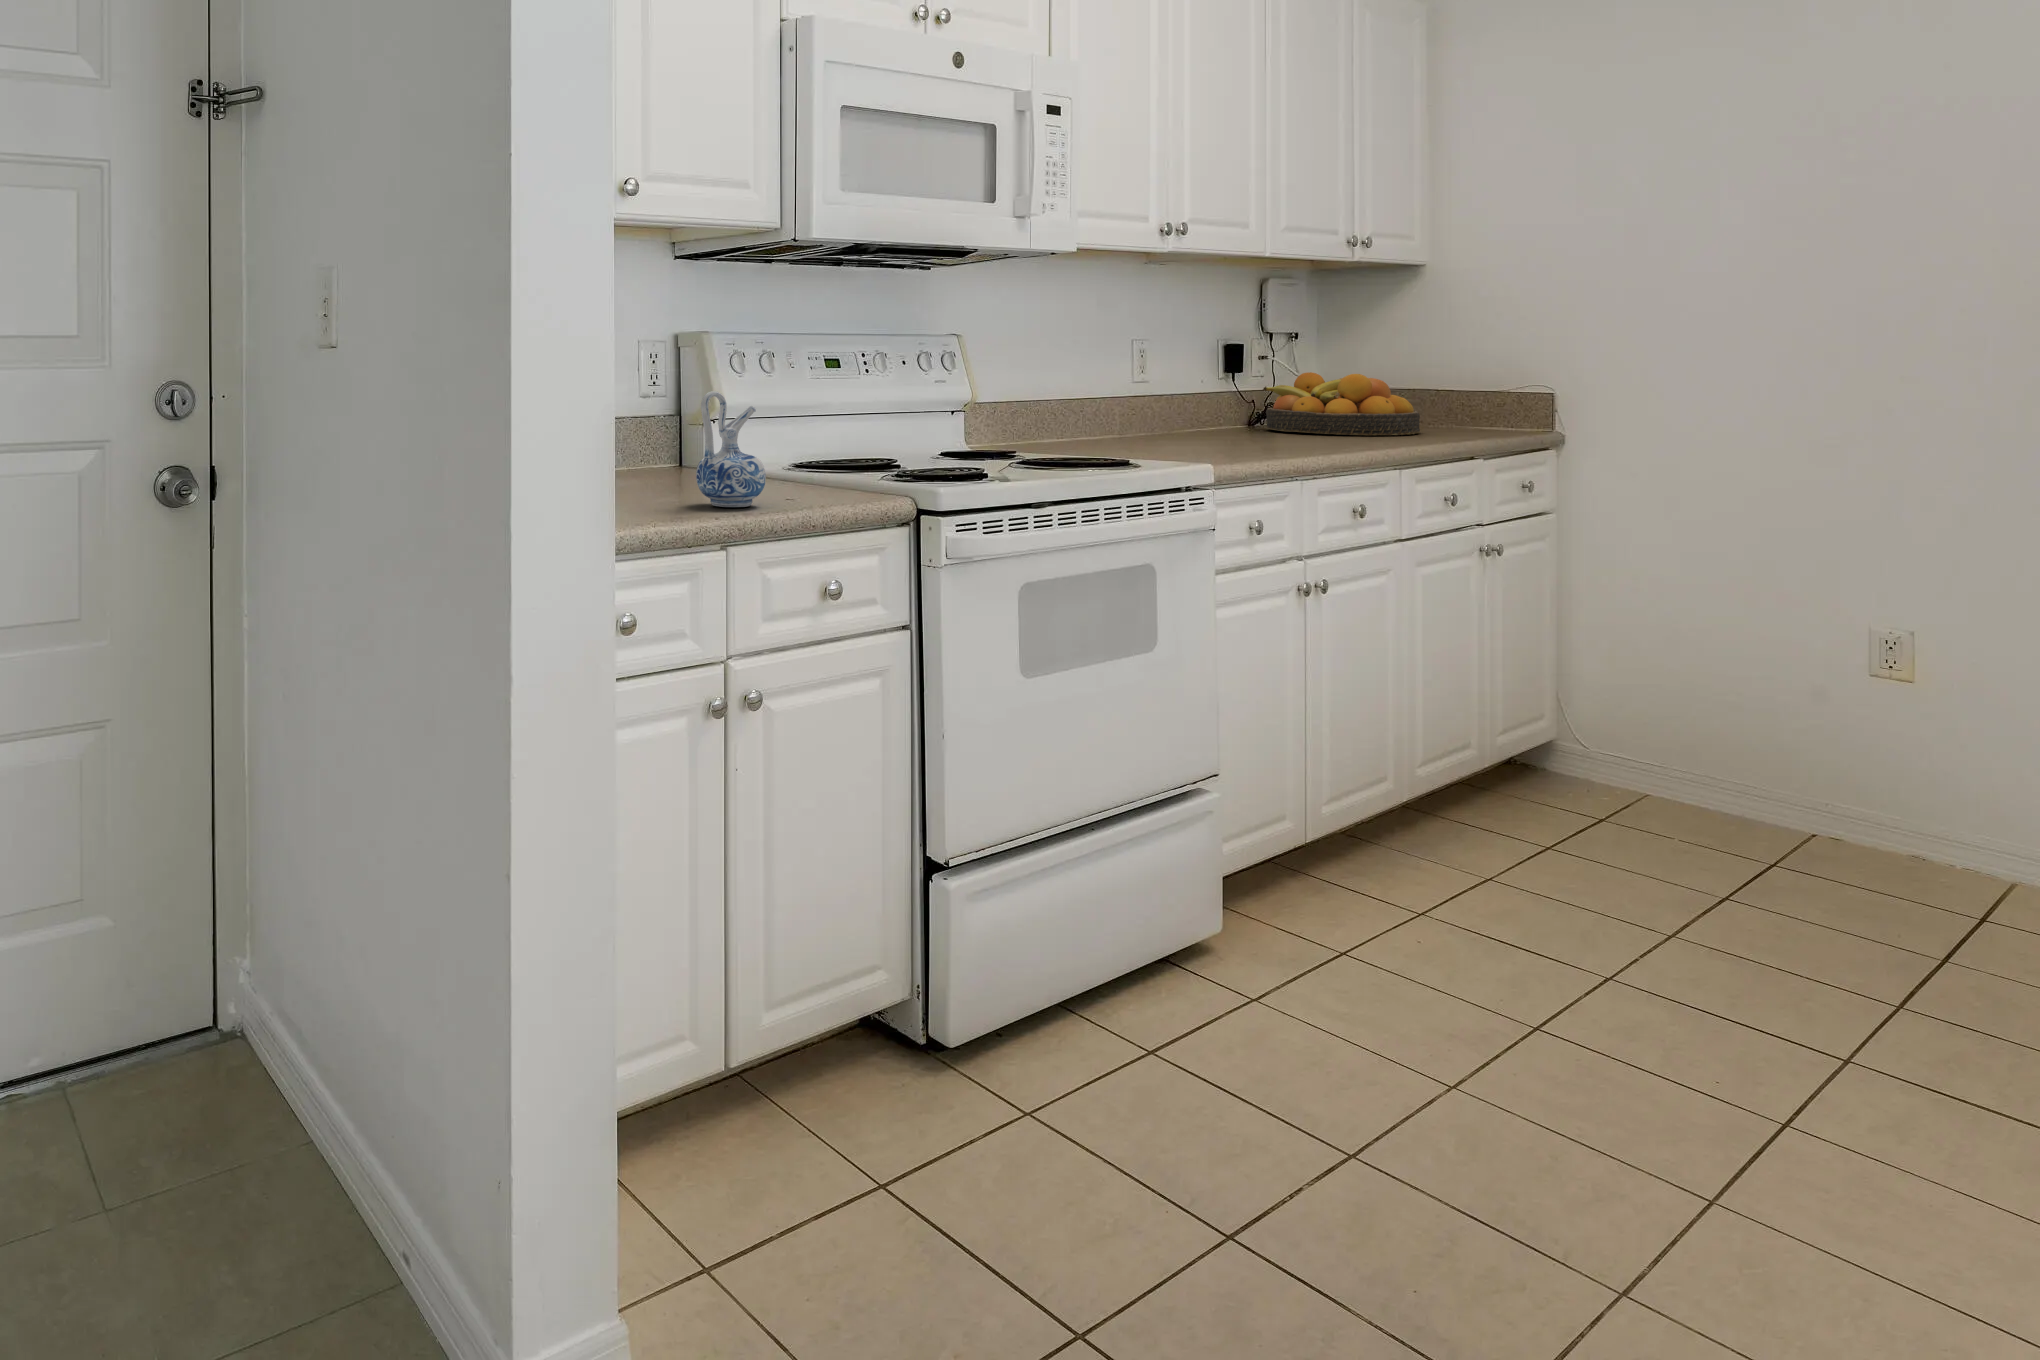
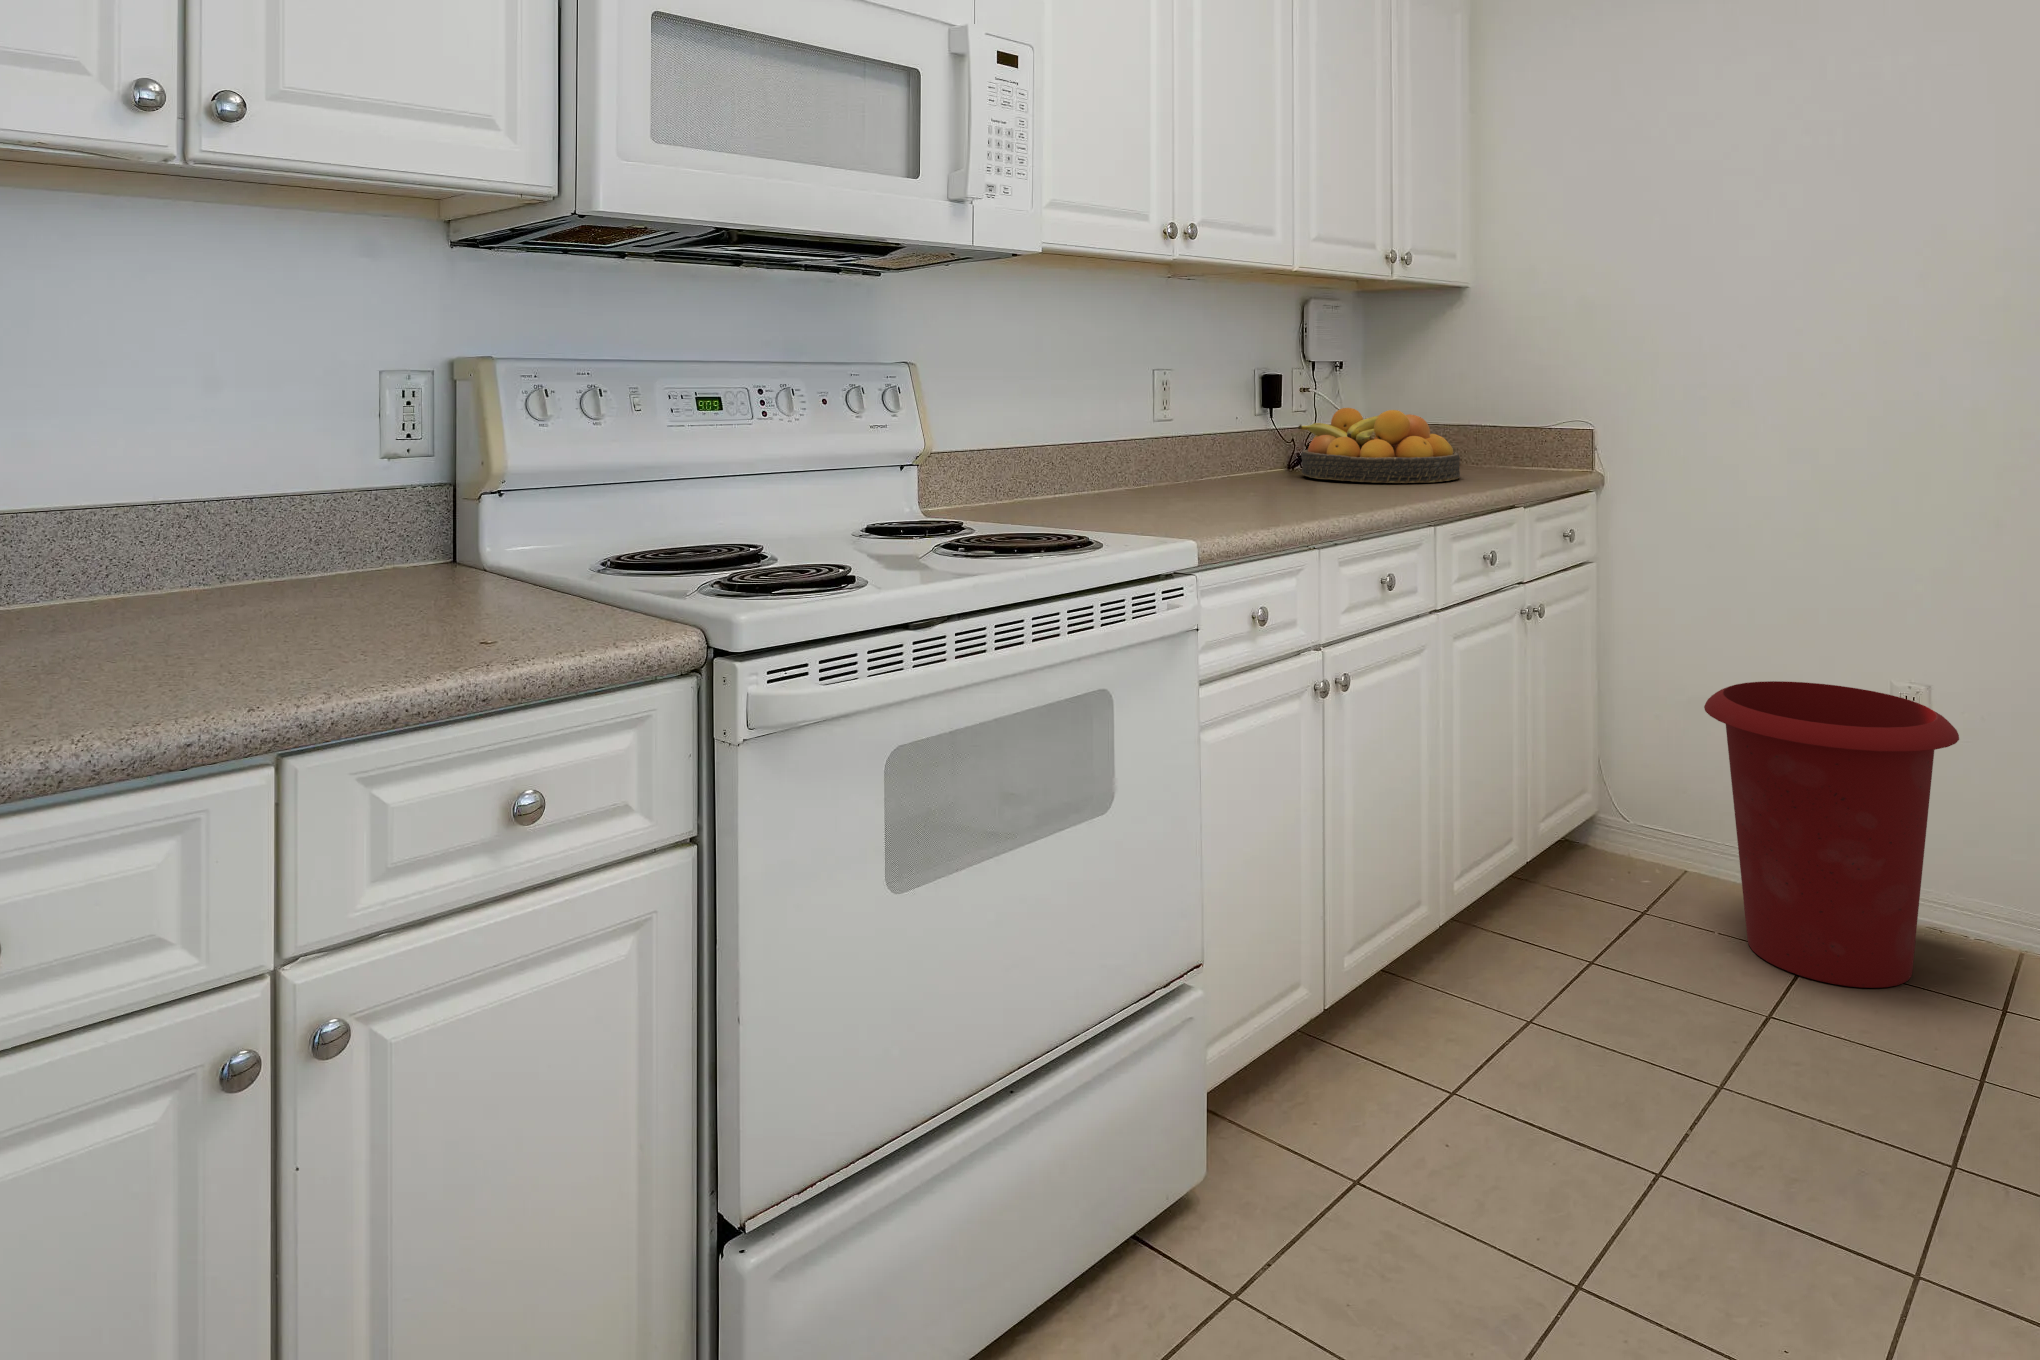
ceramic pitcher: present [696,391,766,507] -> none [274,467,409,674]
waste bin: none [1666,618,1937,883] -> present [1704,681,1959,988]

